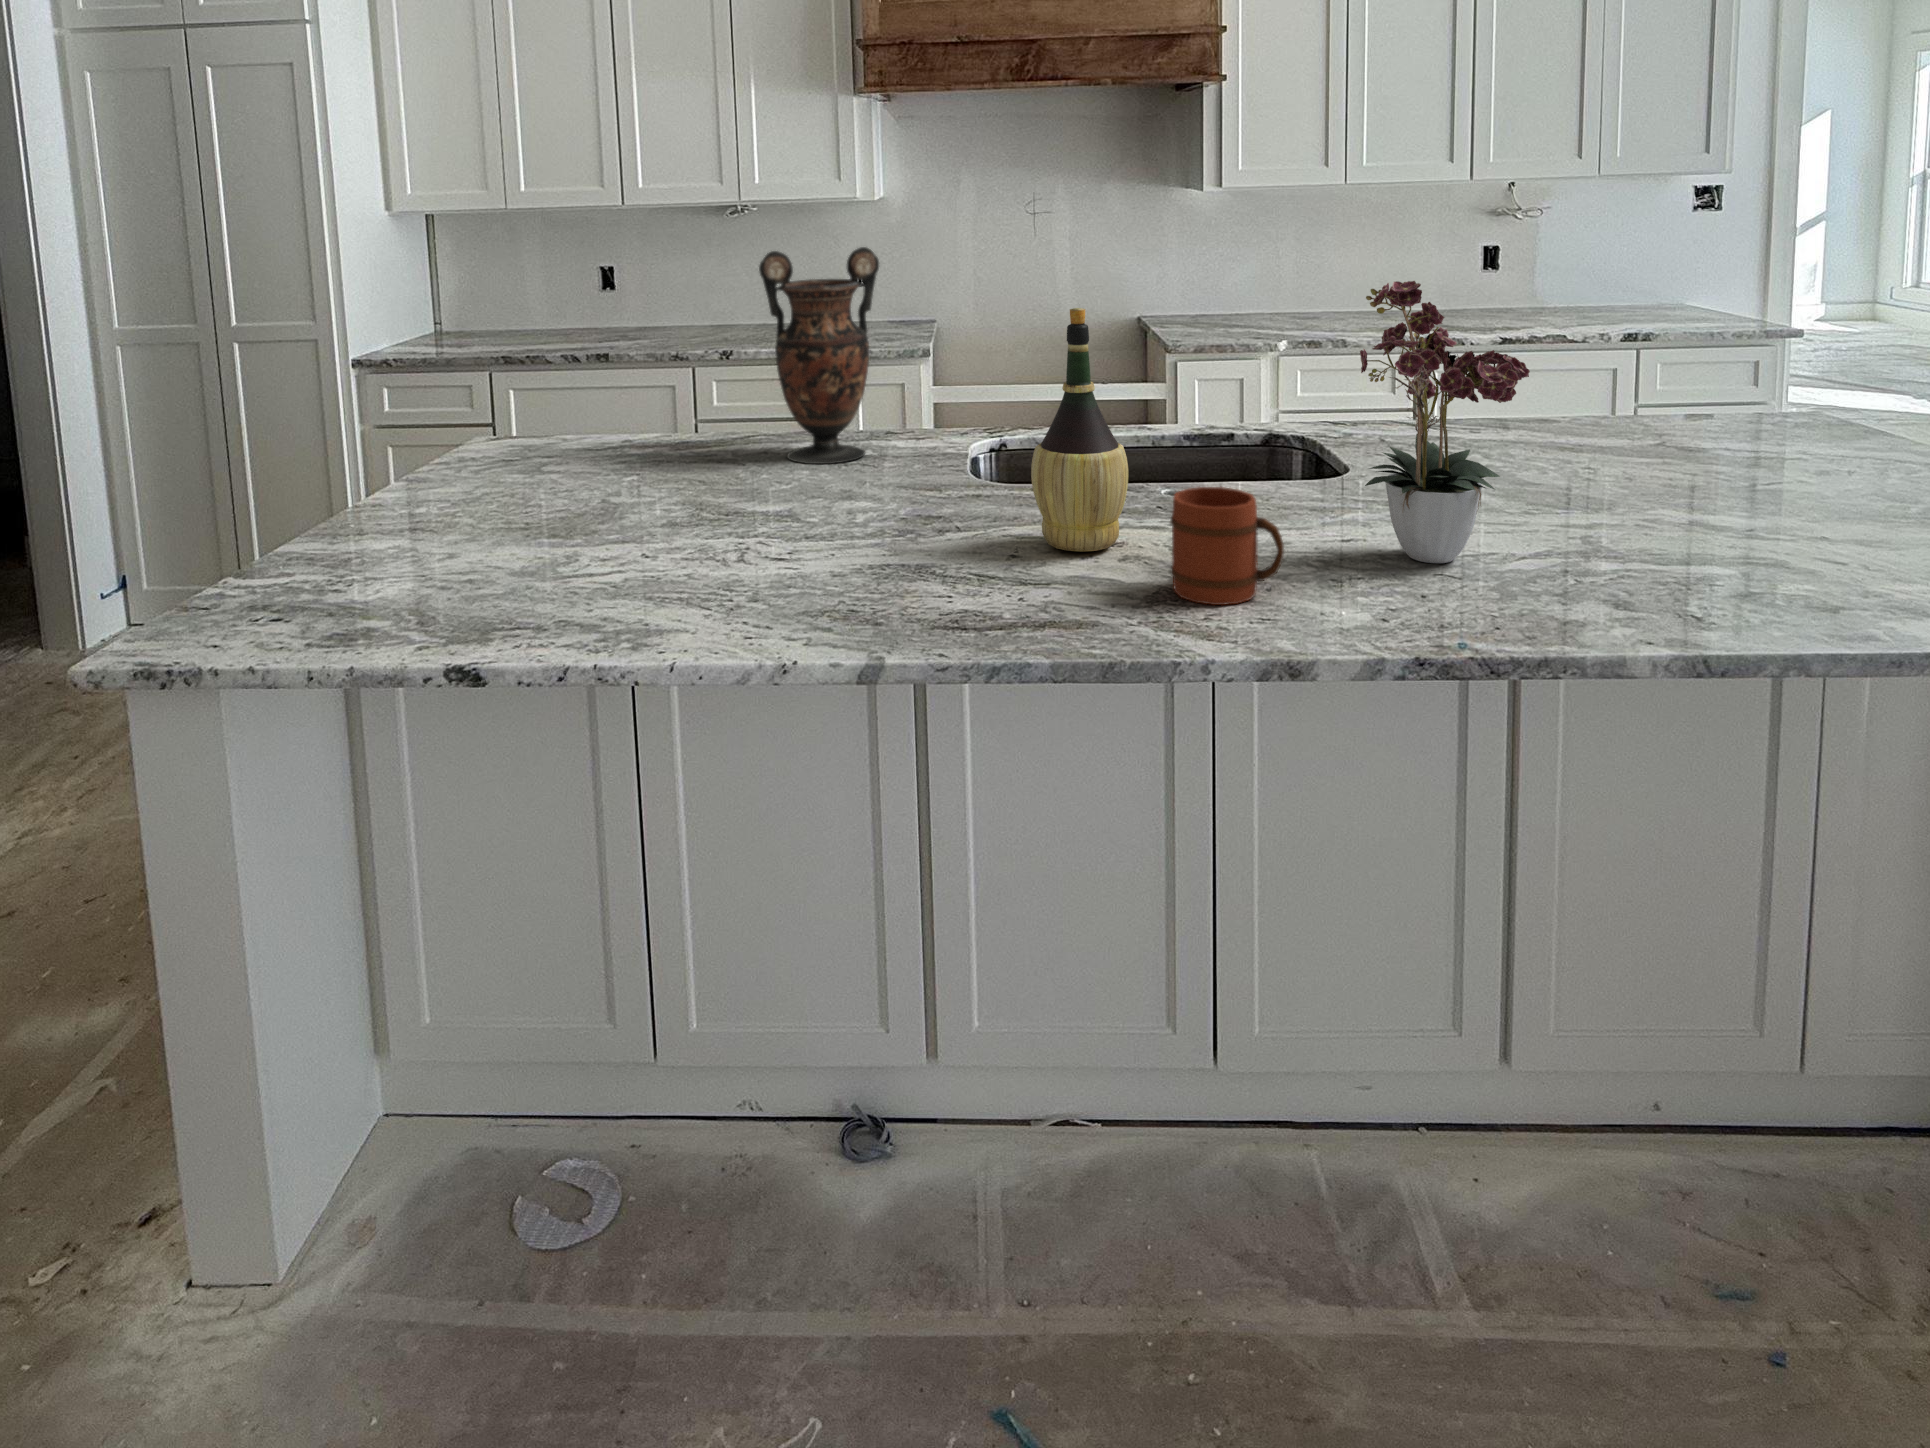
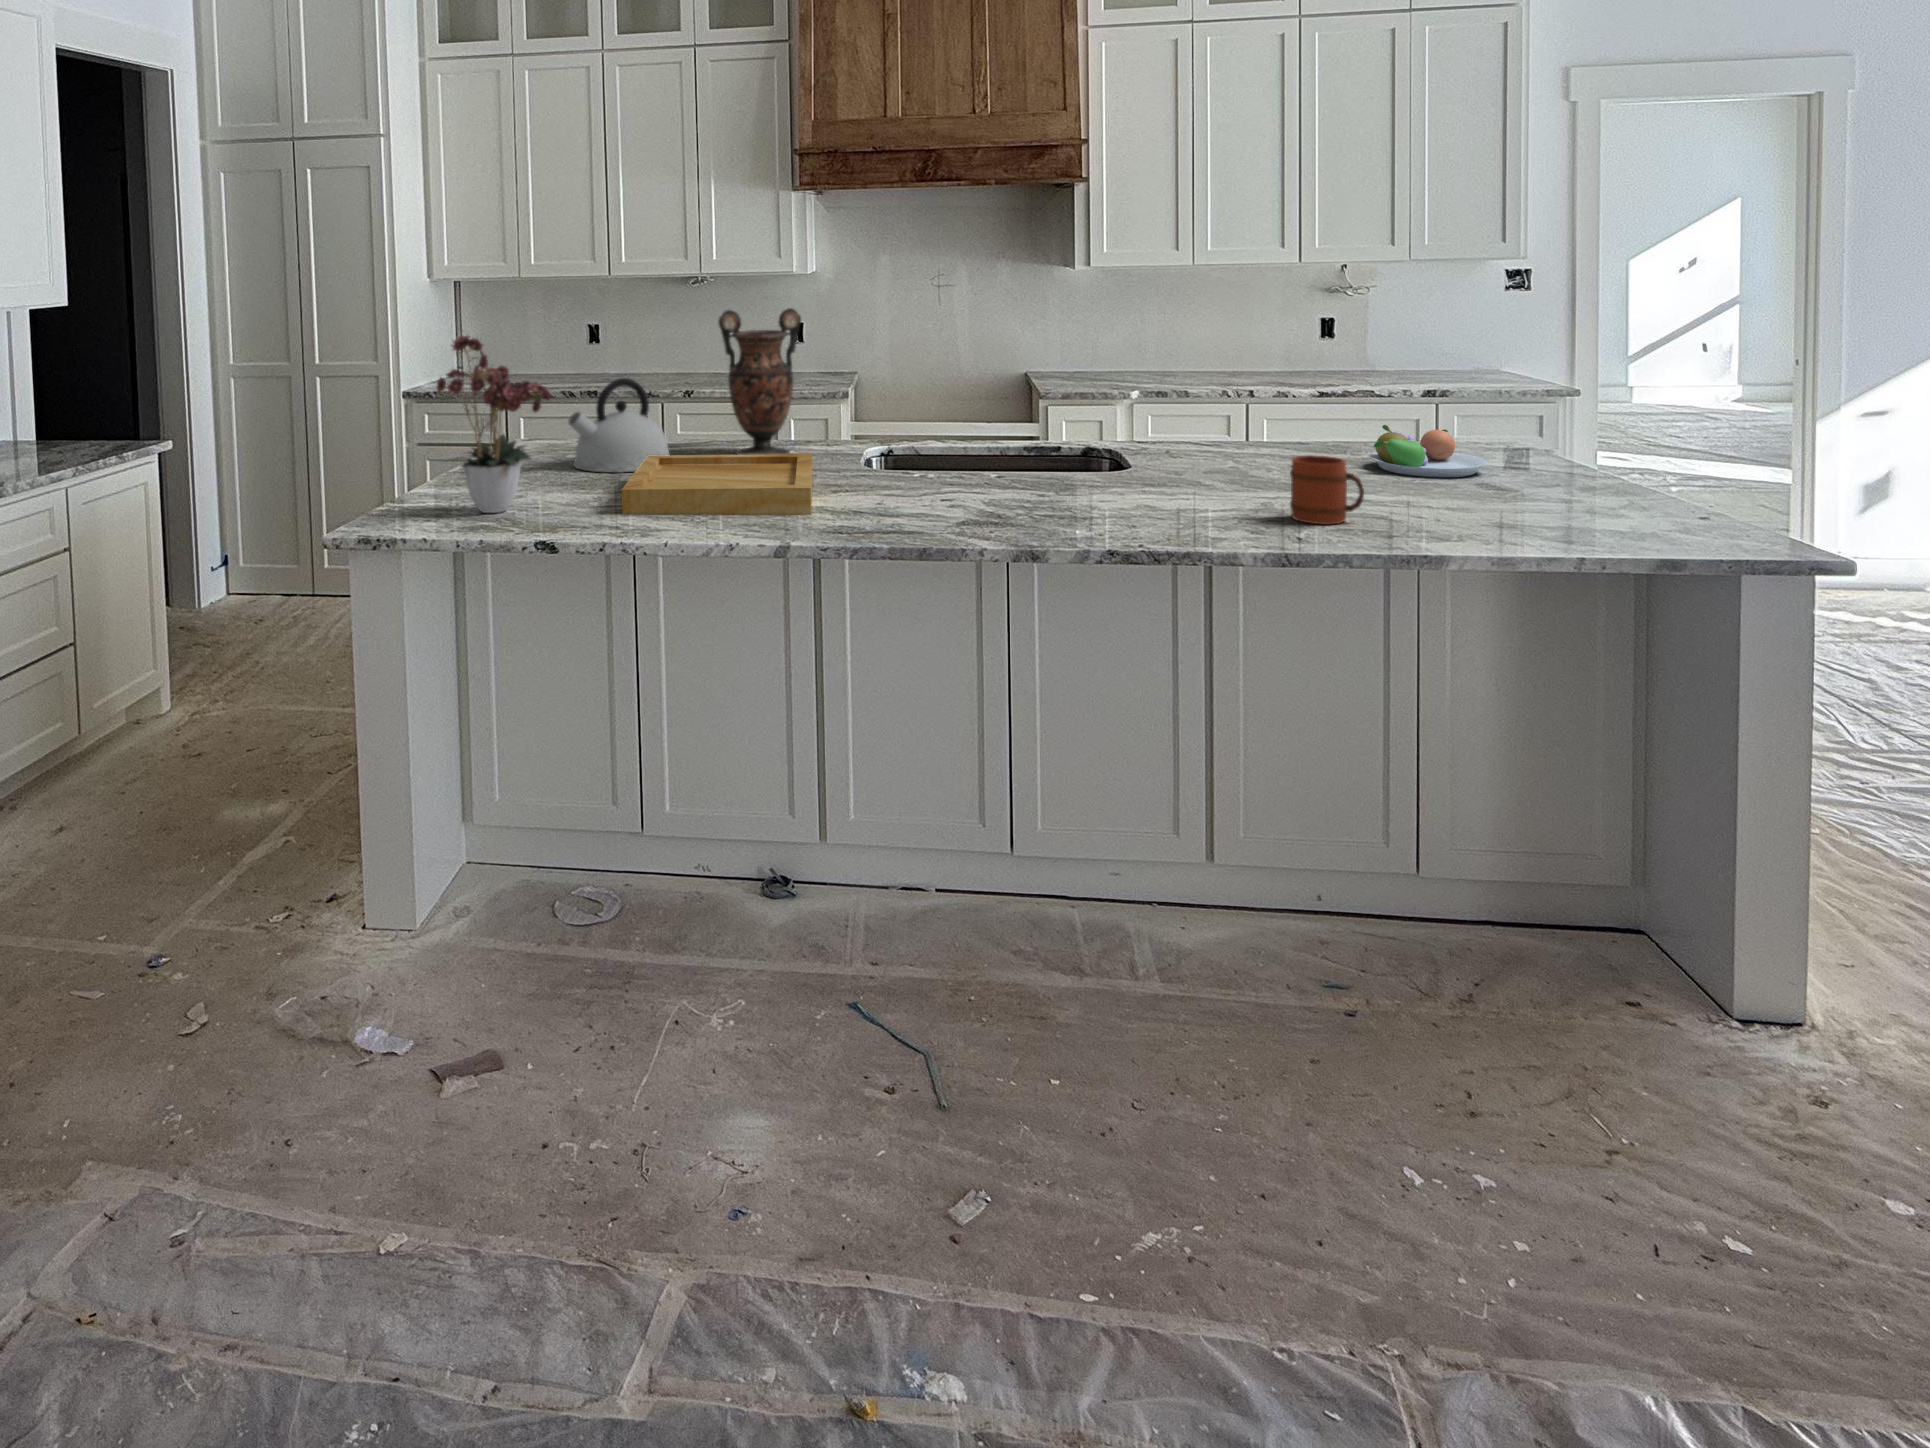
flower arrangement: present [1360,281,1530,563] -> present [437,336,551,513]
wine bottle: present [1031,308,1128,552] -> none [890,346,952,501]
kettle: none [531,356,694,501] -> present [568,378,669,472]
fruit bowl: none [1676,400,1850,476] -> present [1369,425,1487,477]
tray: none [599,470,914,601] -> present [622,454,812,515]
mug: present [1170,487,1284,605] -> present [1290,455,1364,524]

